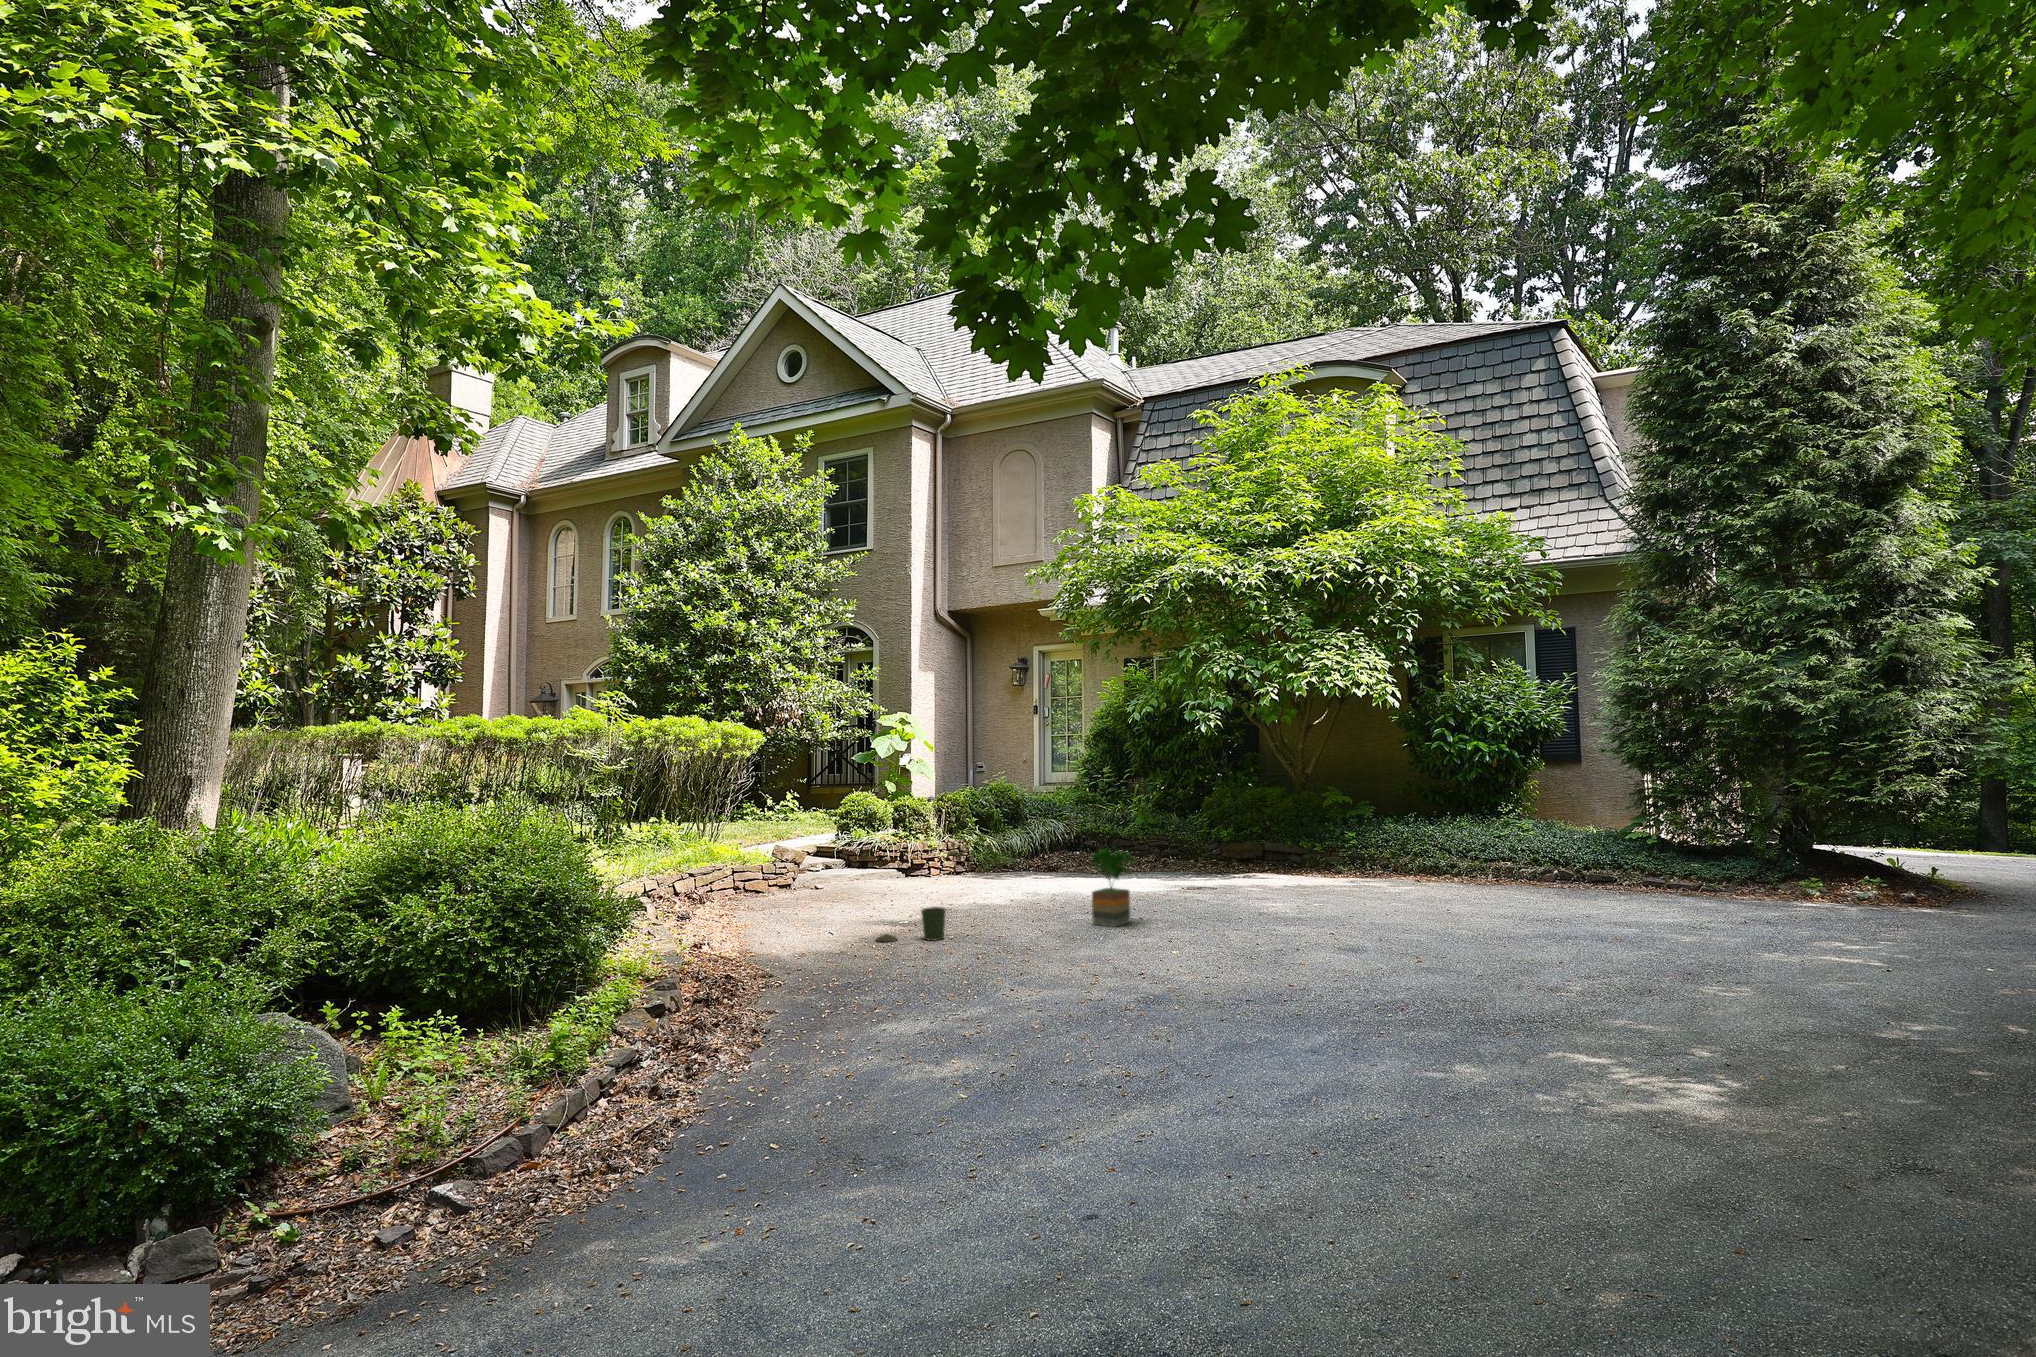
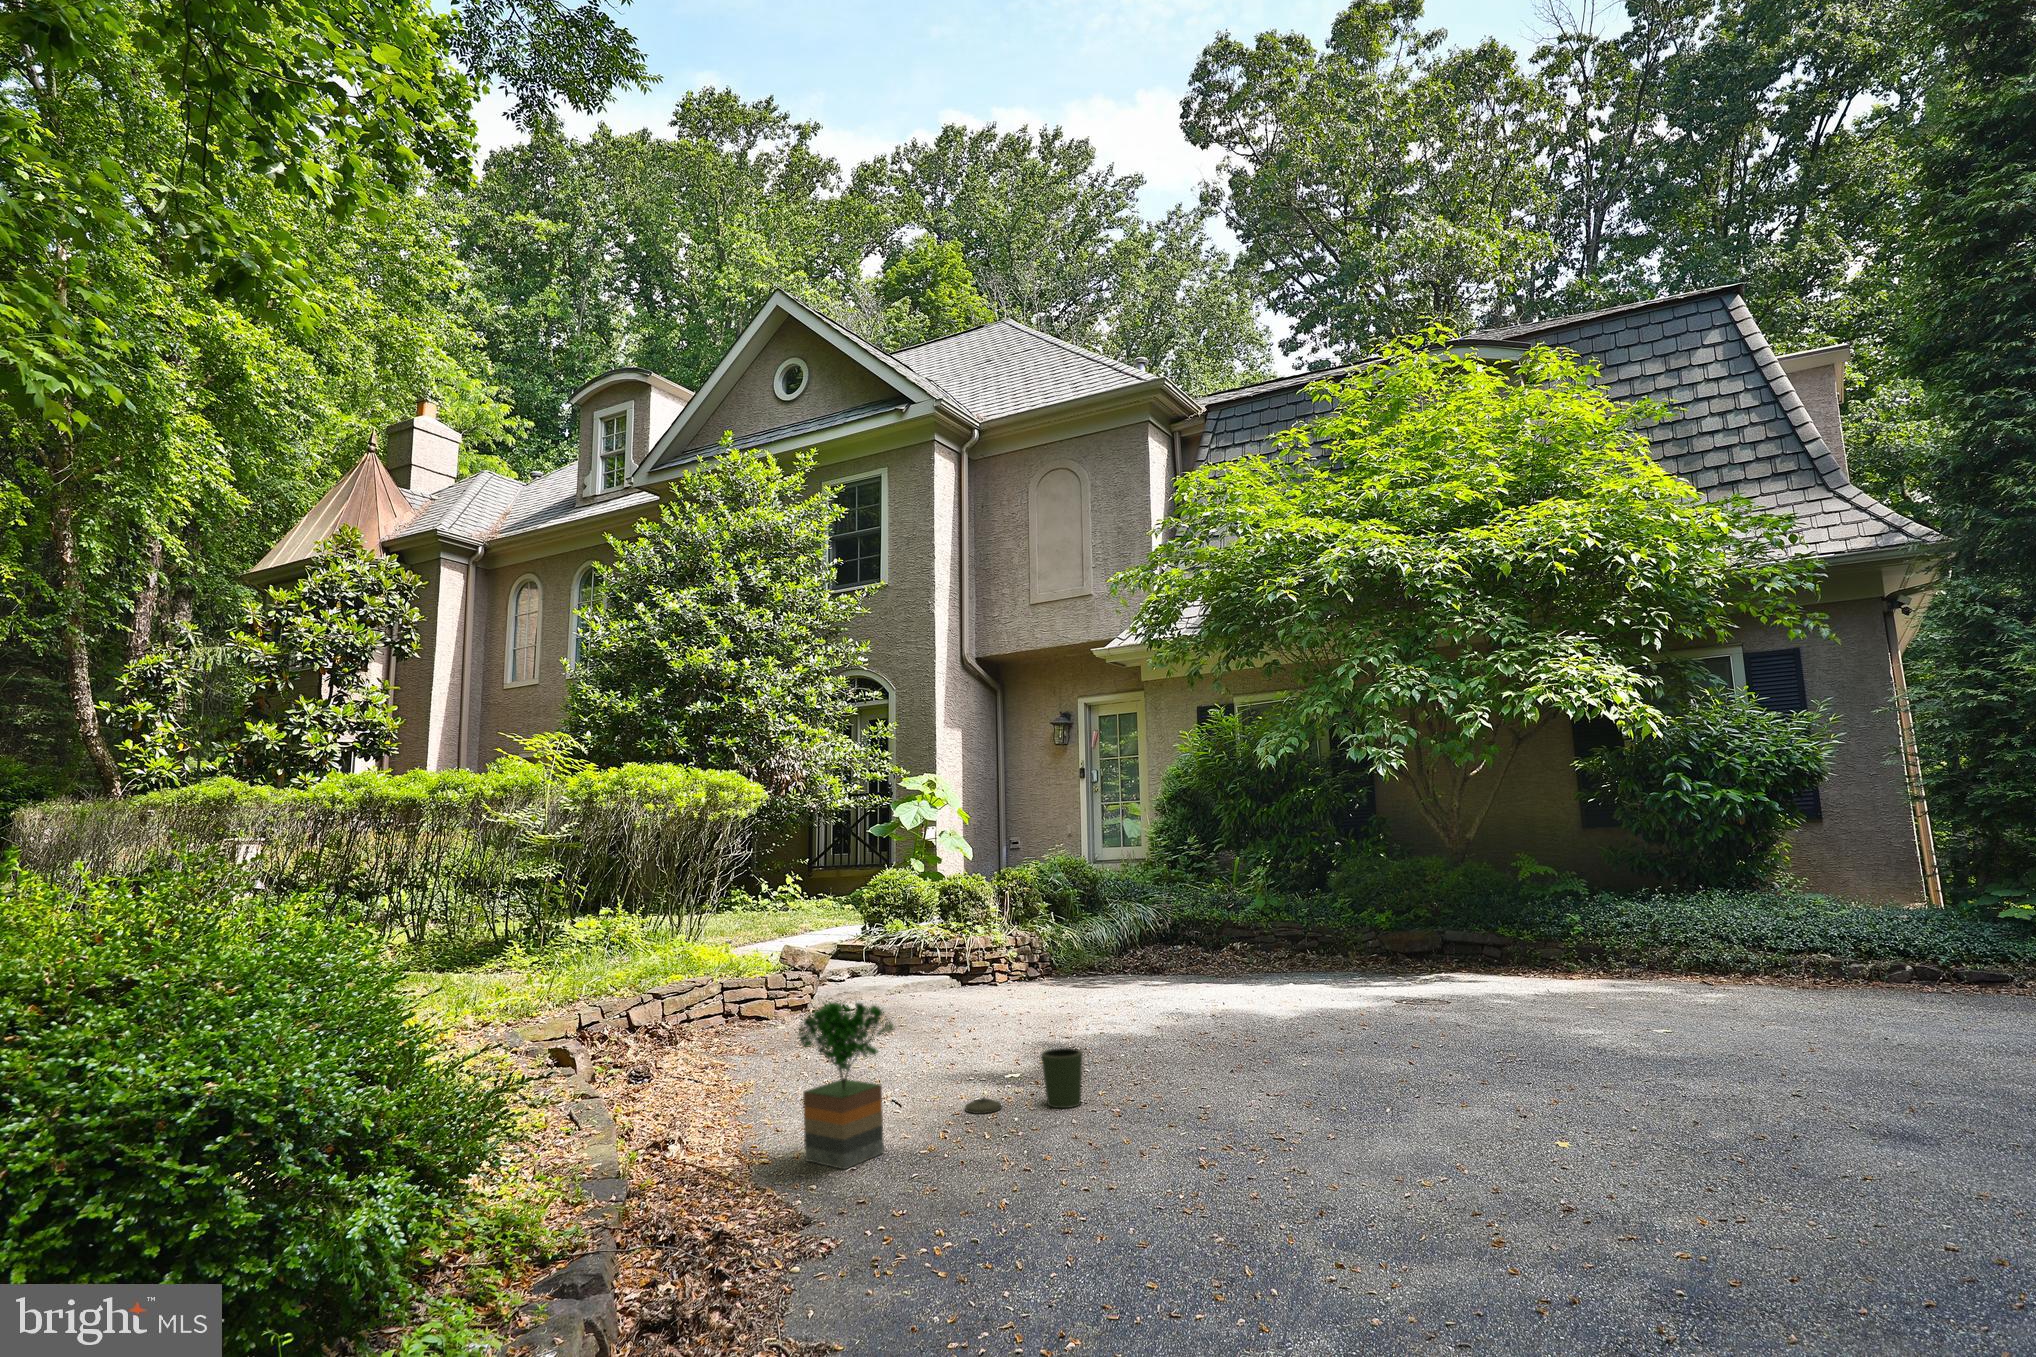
potted tree: present [1092,849,1136,927] -> present [798,1002,895,1169]

